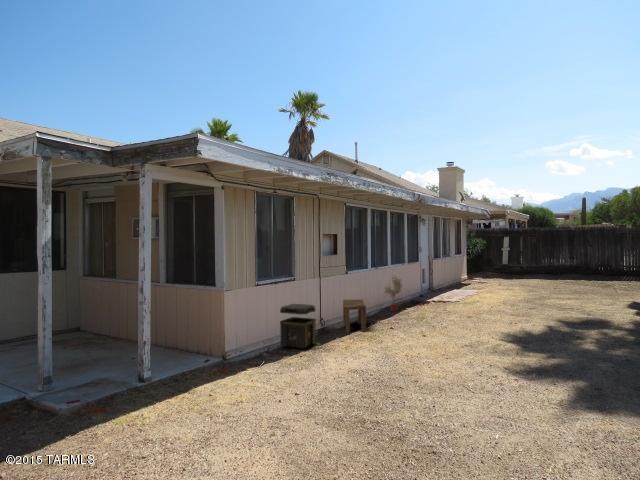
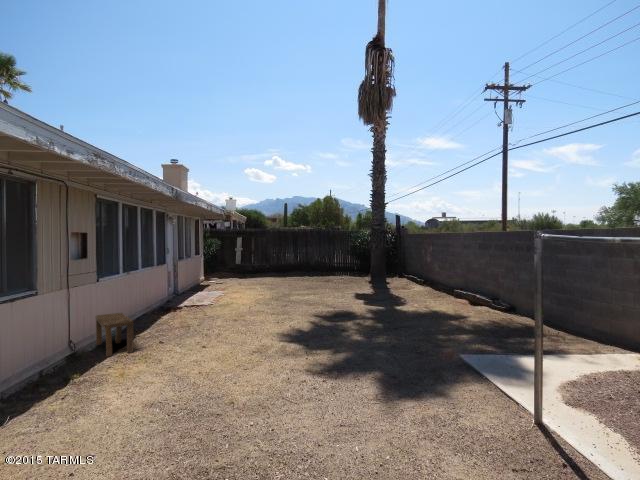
potted tree: present [385,277,402,311] -> none [137,280,160,322]
toolbox: present [280,304,316,349] -> none [18,328,75,391]

